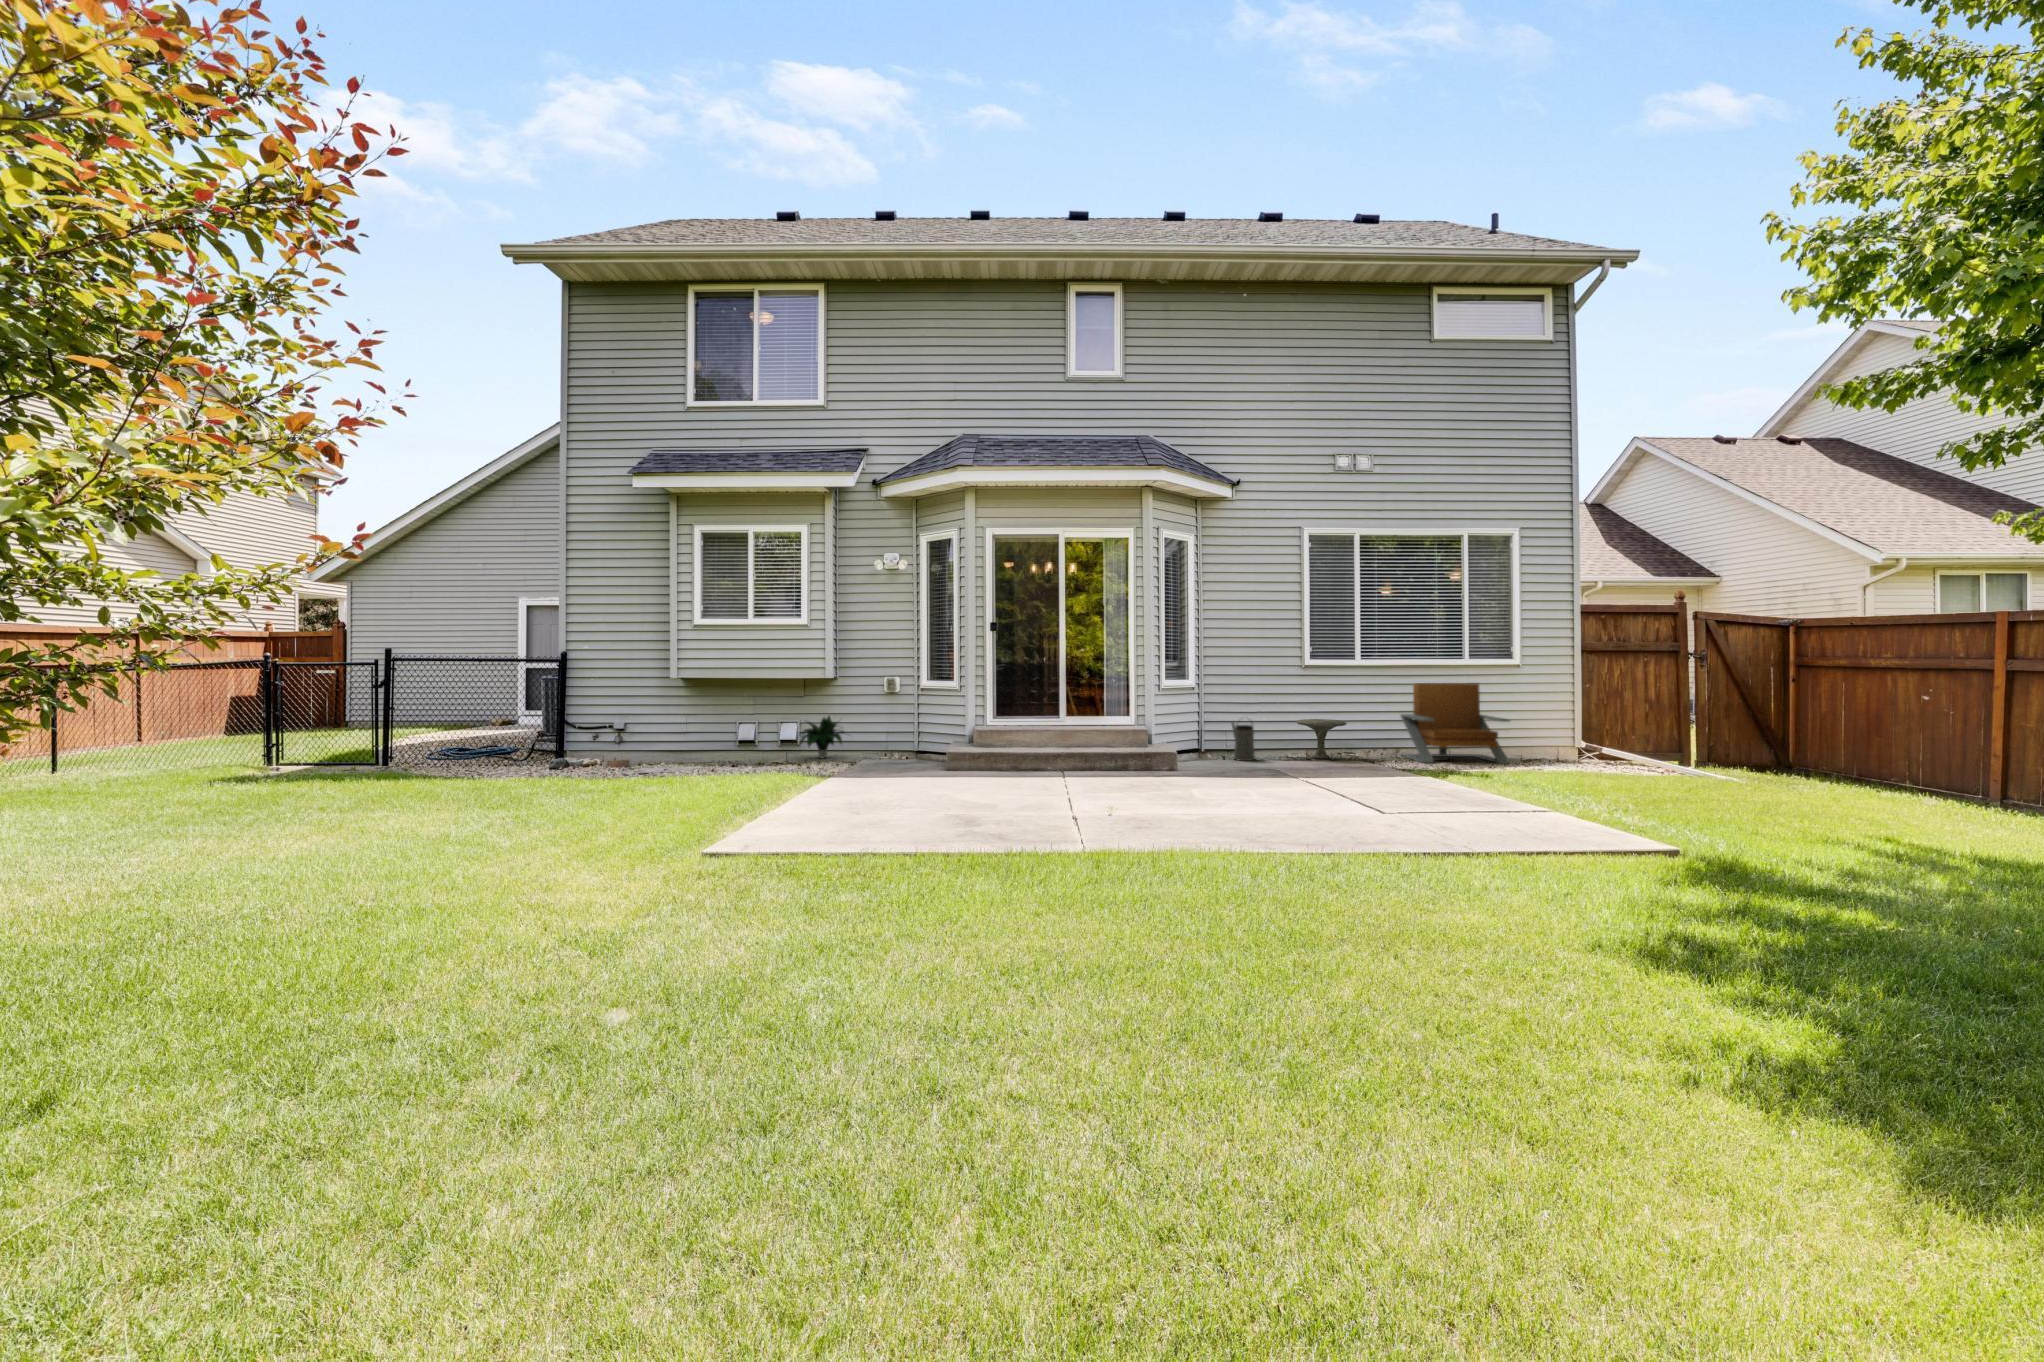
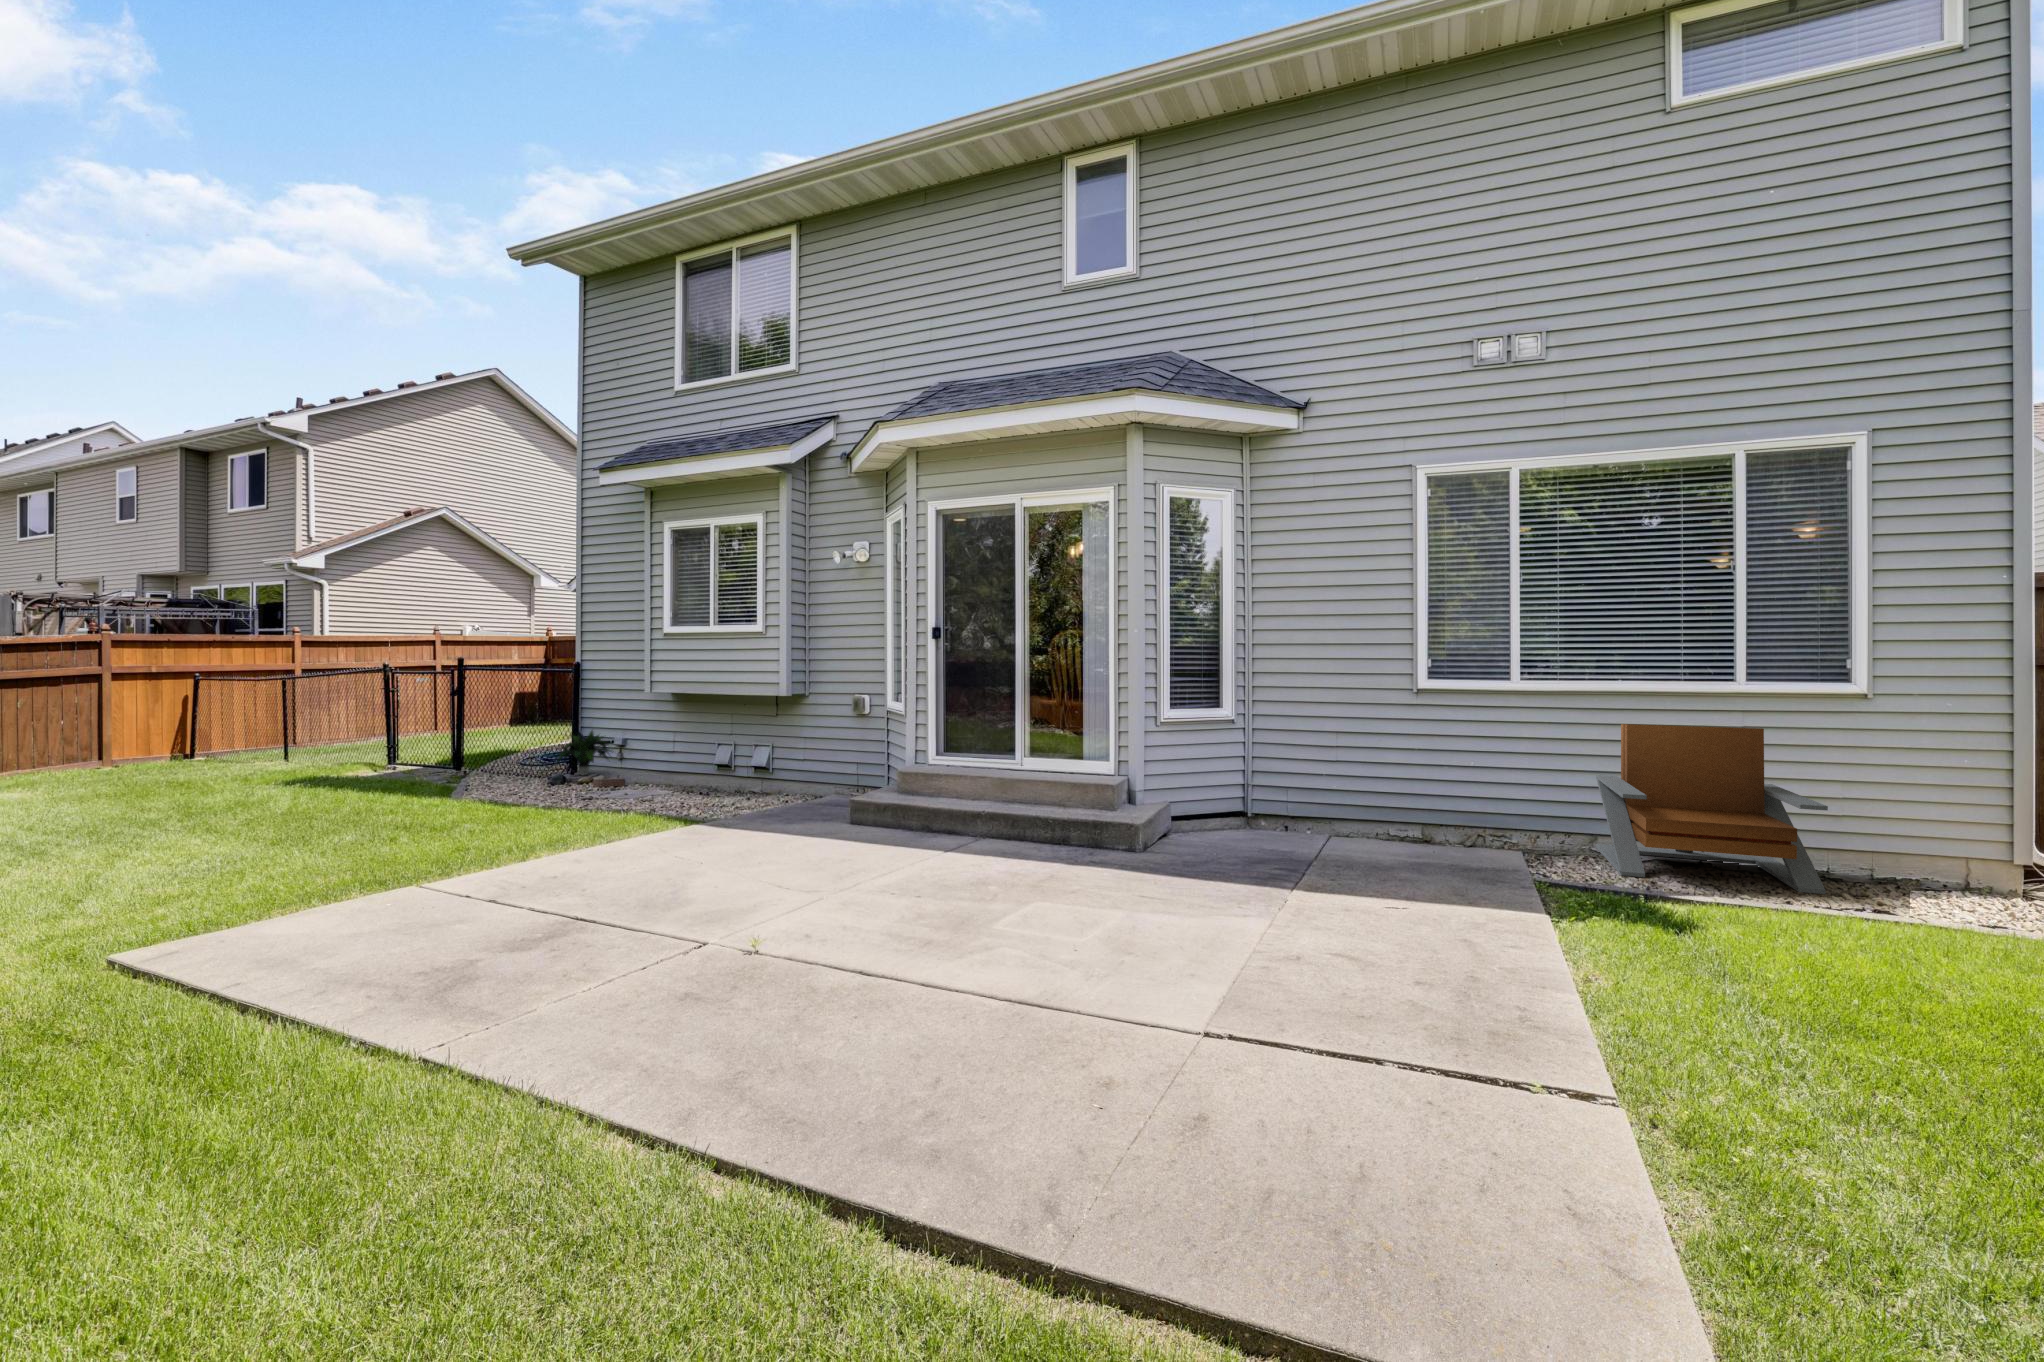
potted plant: present [800,716,845,758] -> present [558,731,614,775]
watering can: present [1232,718,1255,761] -> none [1277,770,1313,841]
side table: present [1296,719,1347,759] -> none [1388,776,1481,845]

